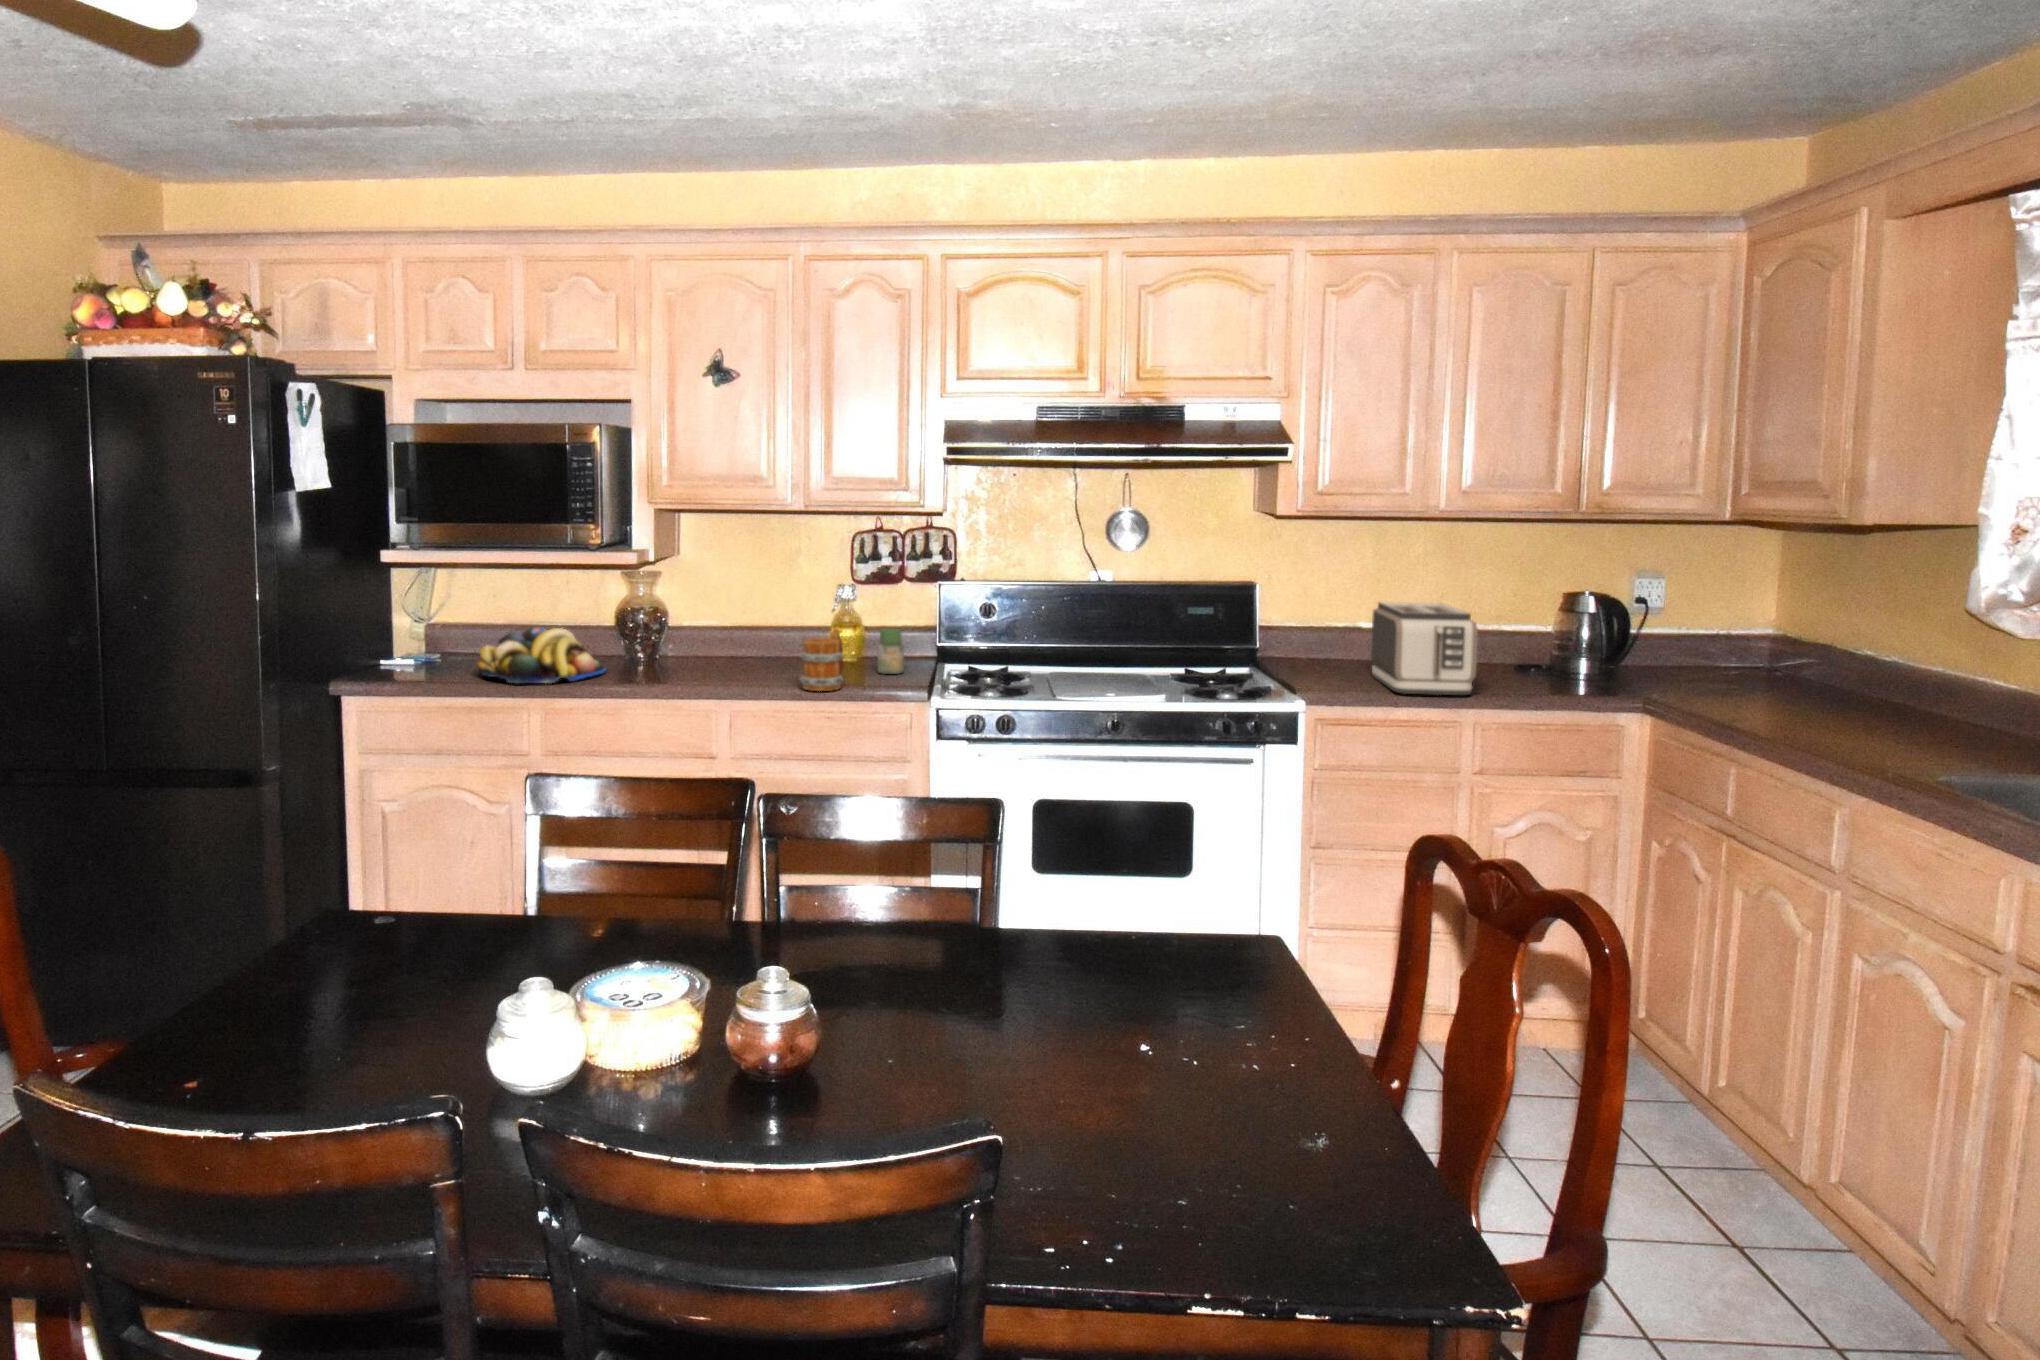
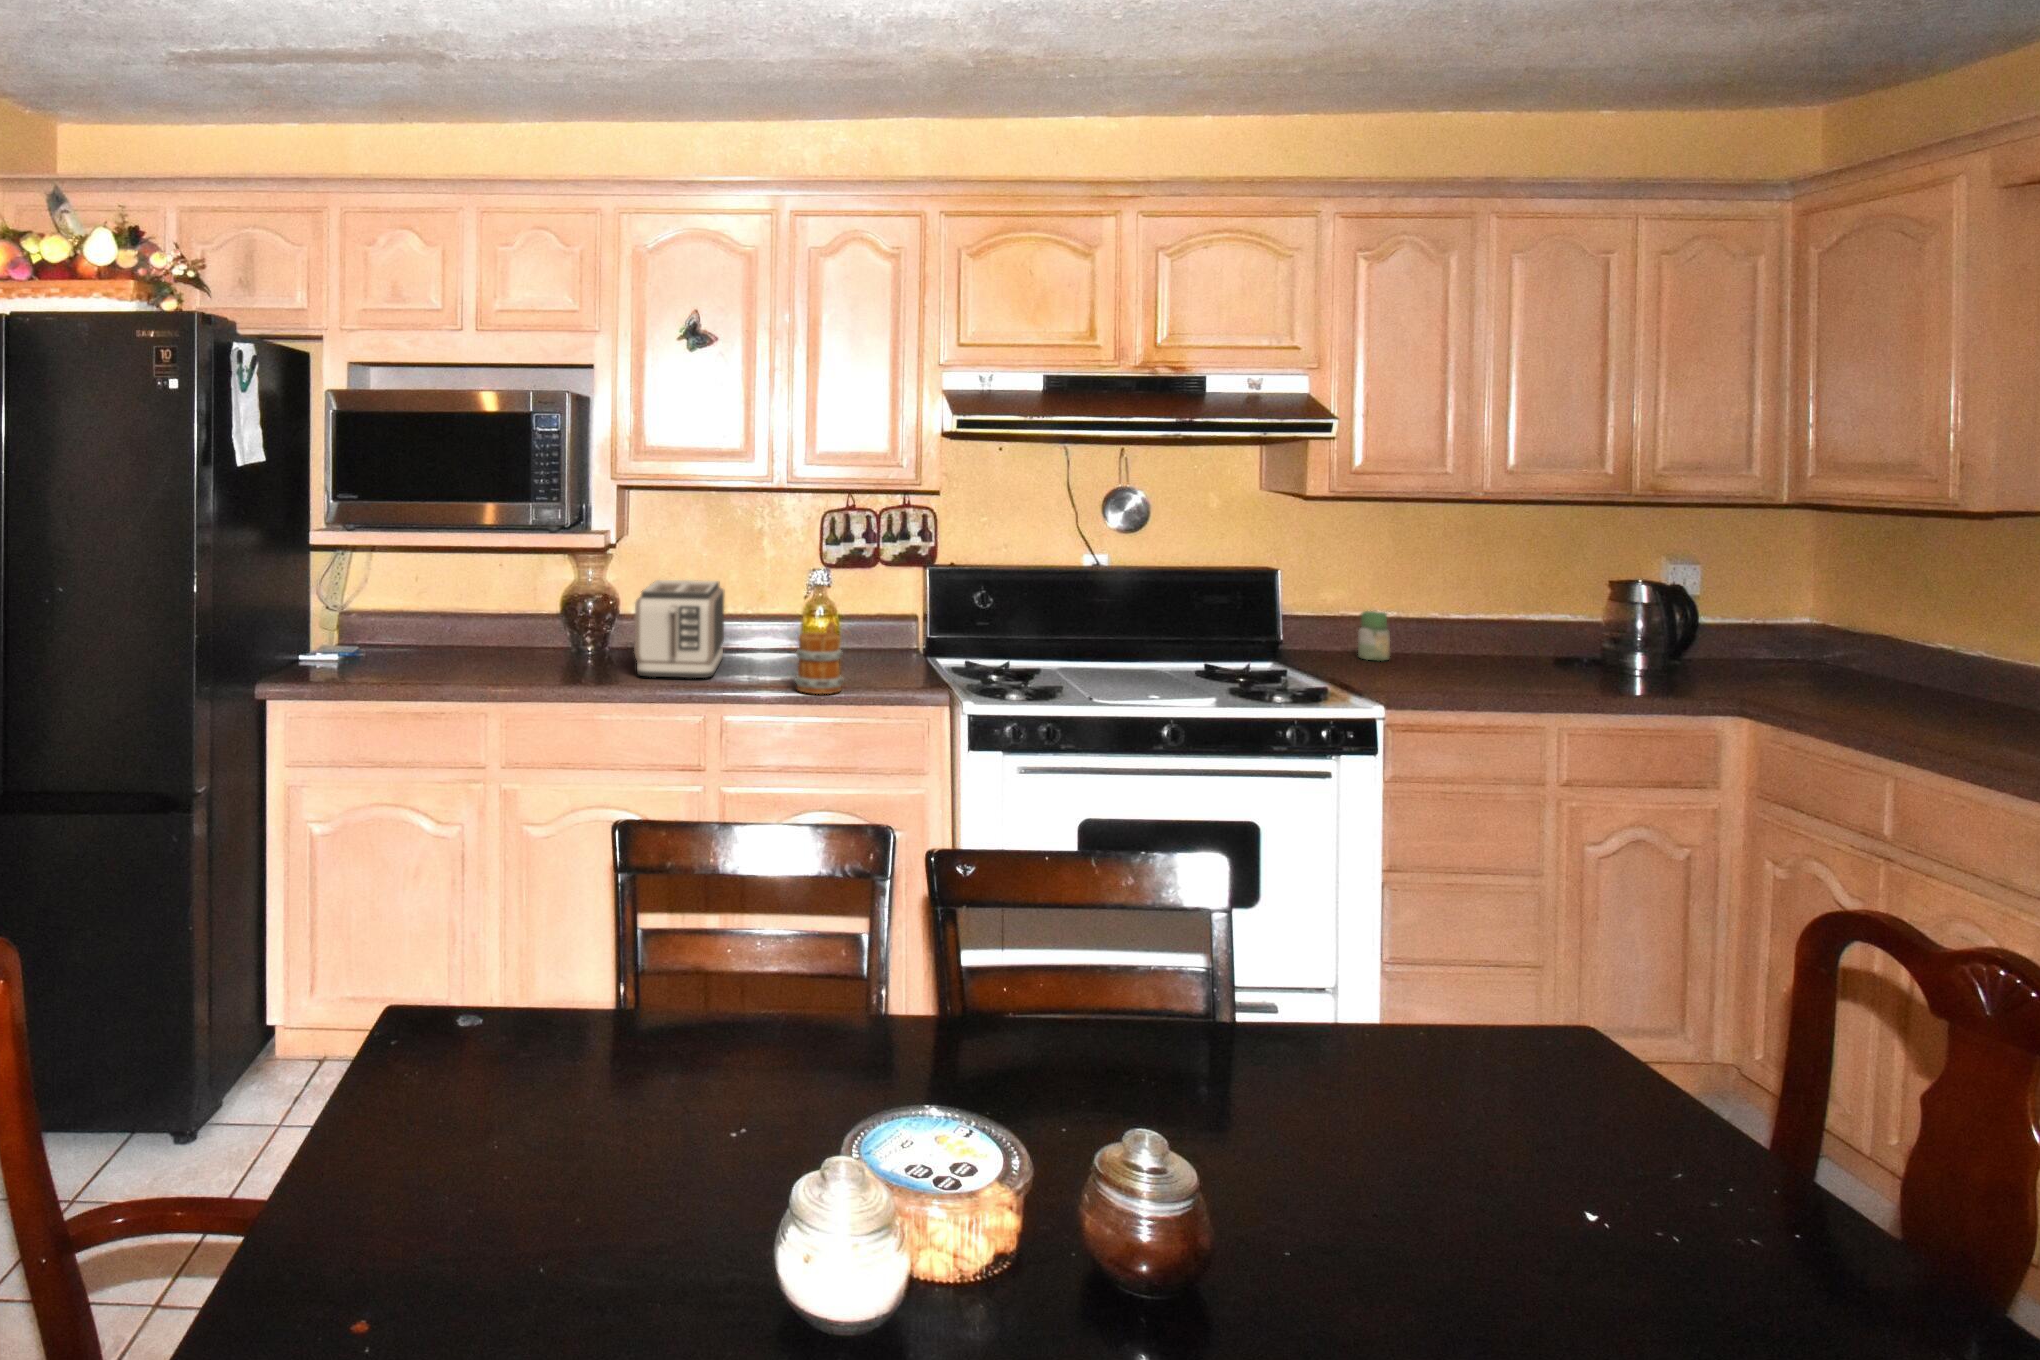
toaster: present [1371,602,1478,695] -> present [634,580,724,678]
fruit bowl: present [477,626,606,683] -> none [415,618,559,685]
jar: present [877,629,904,674] -> present [1358,611,1390,661]

